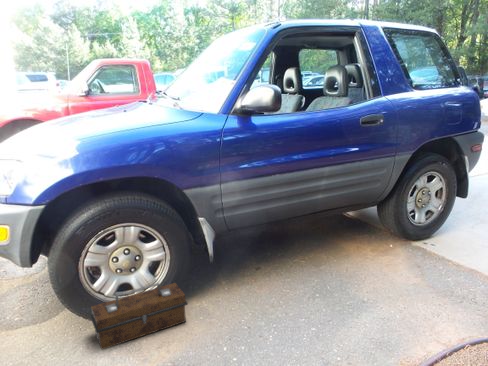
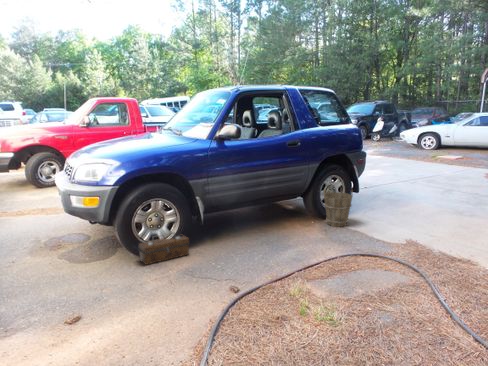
bucket: none [414,194,468,258] -> present [324,189,353,227]

